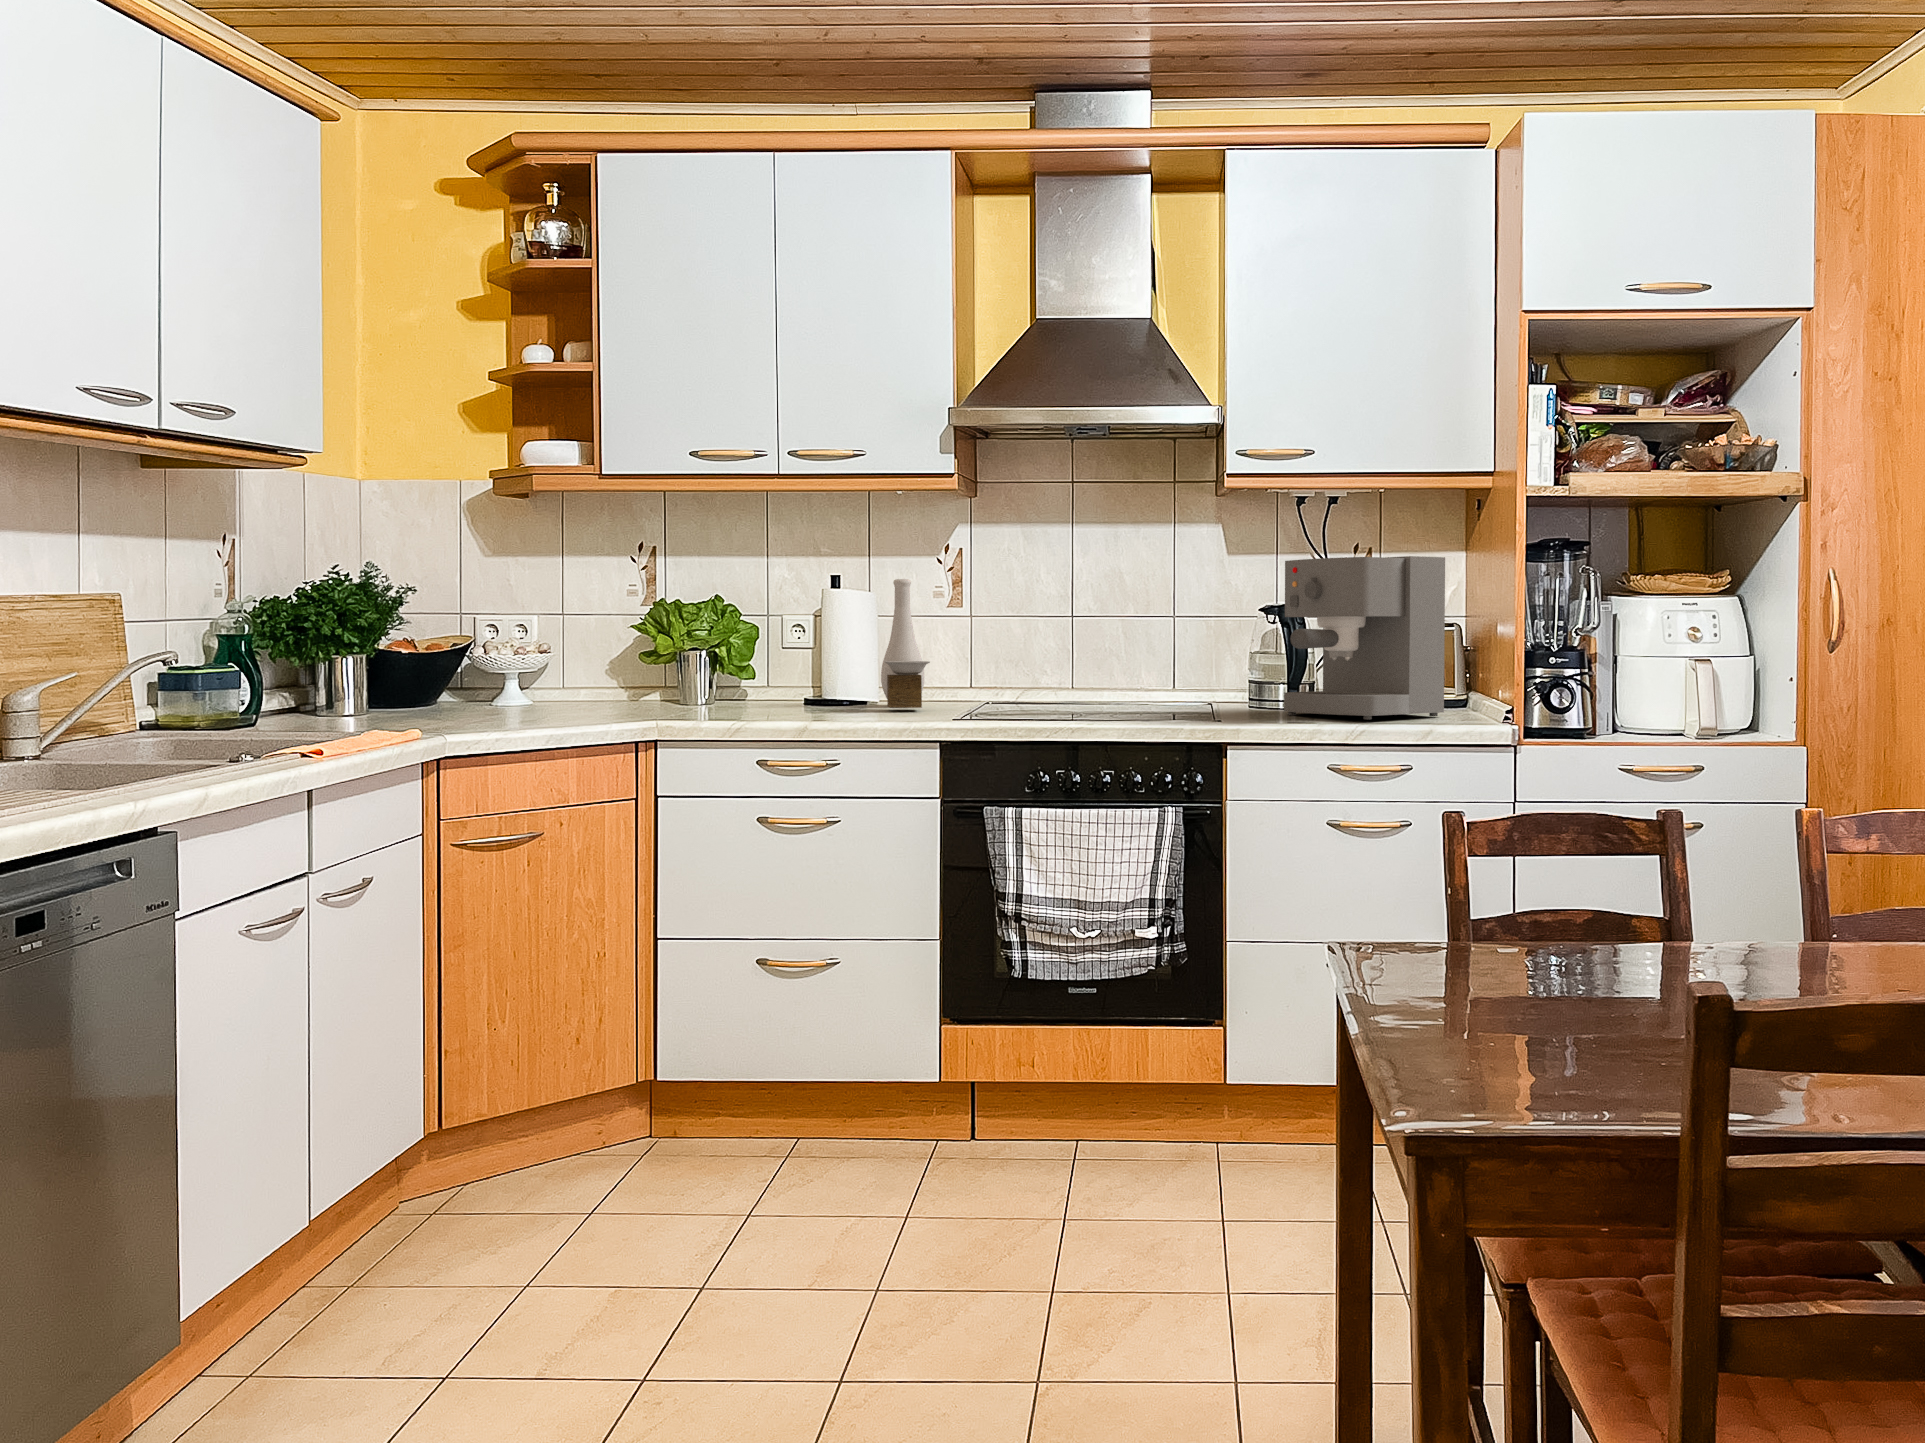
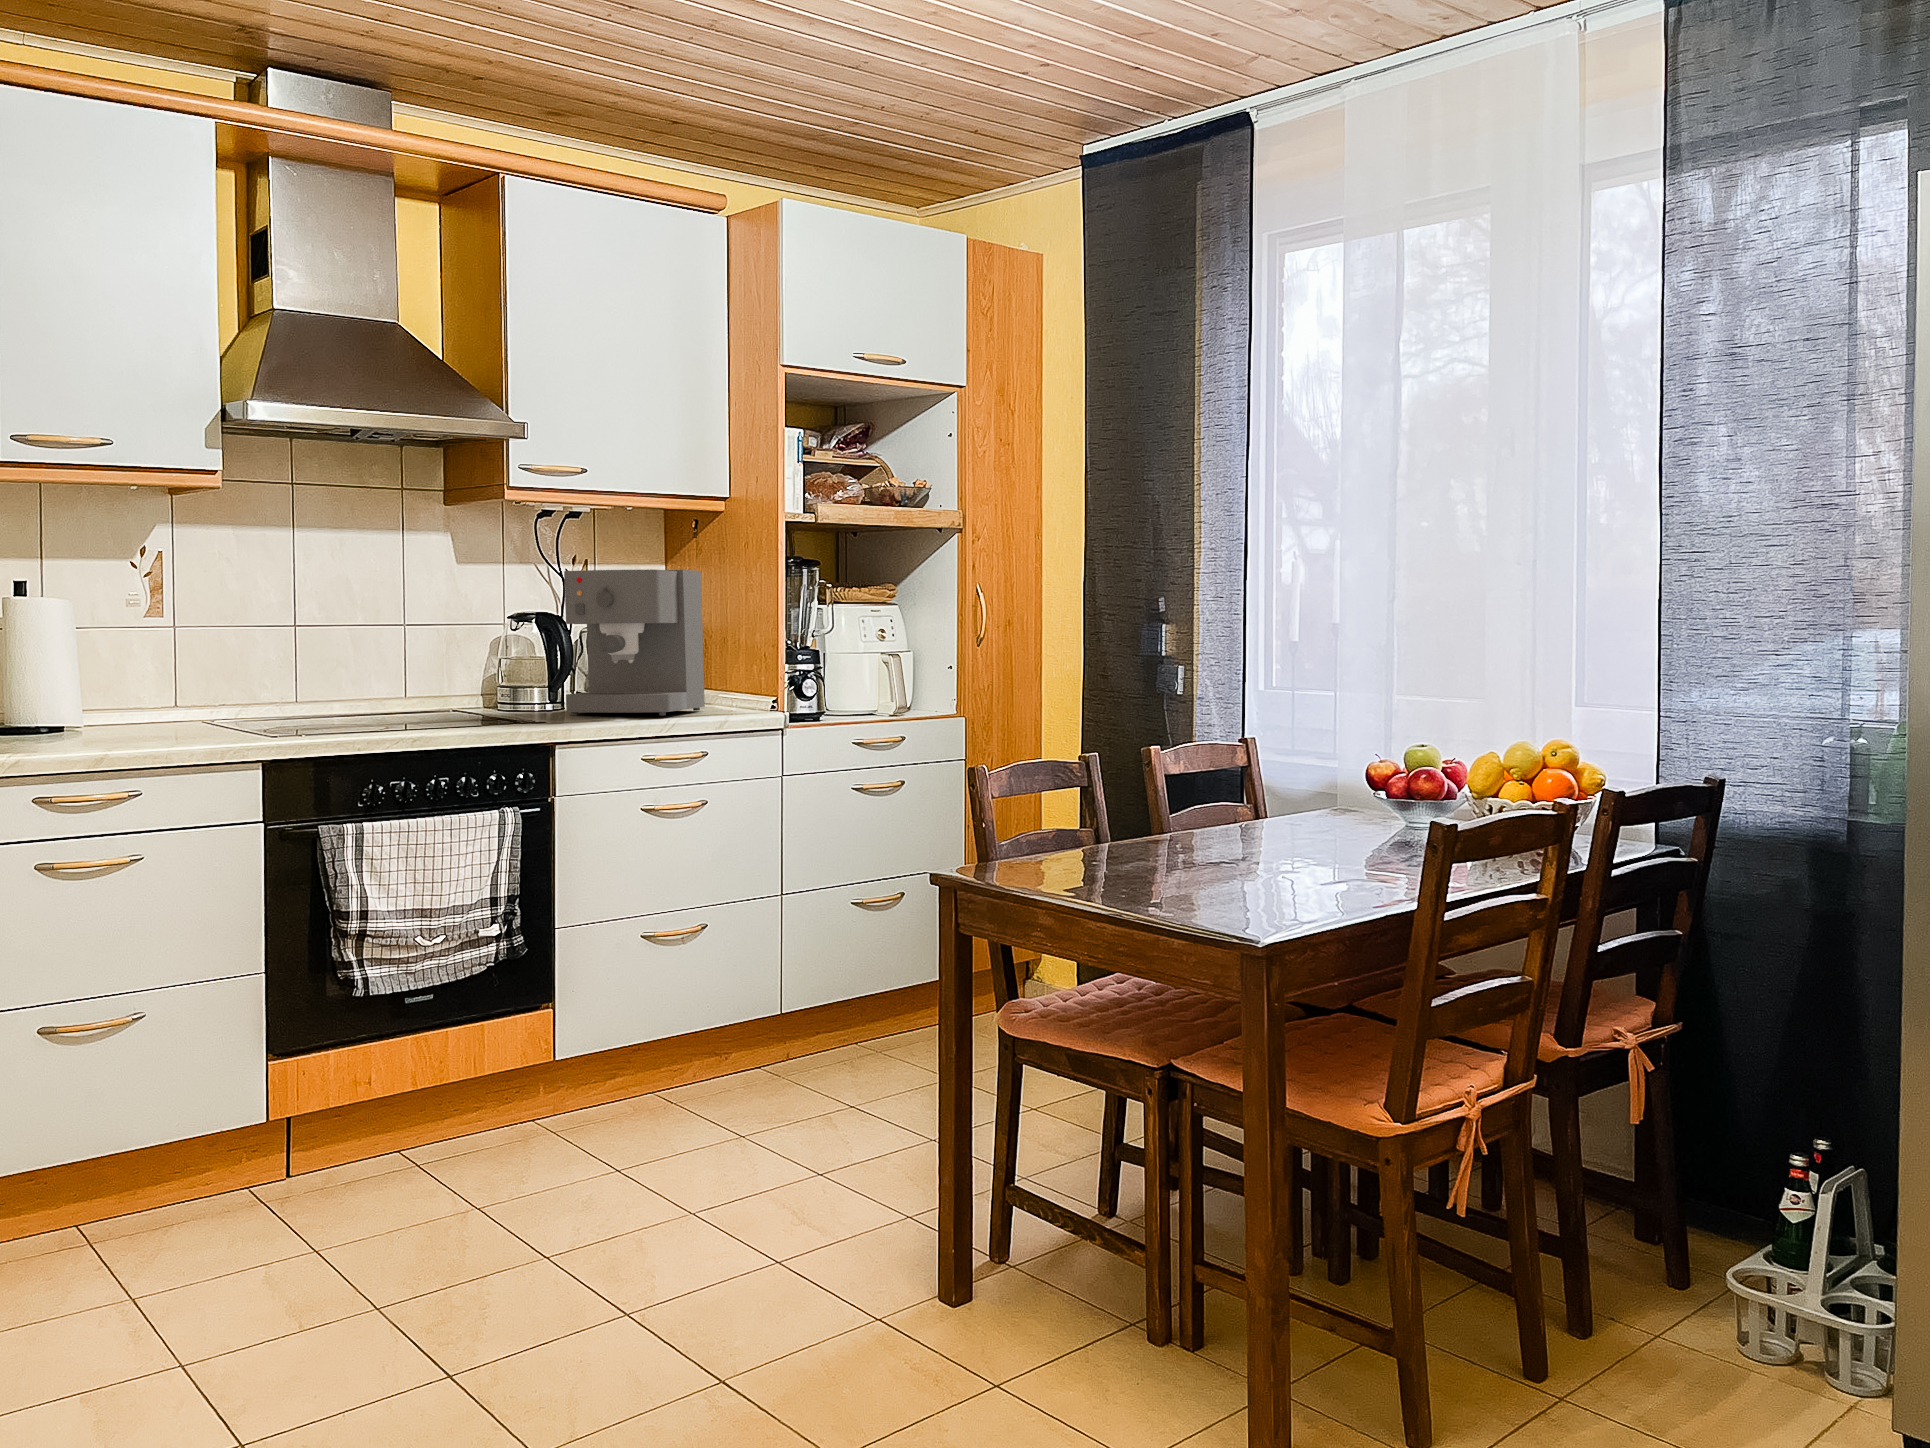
vase: present [881,579,930,708] -> none [103,582,189,727]

